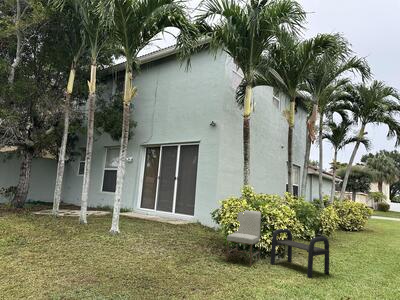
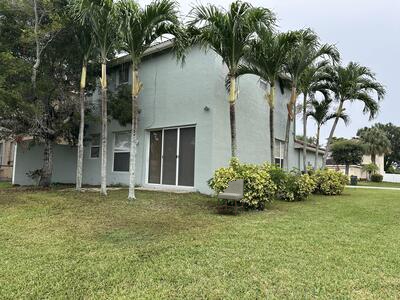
bench: present [270,229,329,277] -> none [251,188,294,220]

